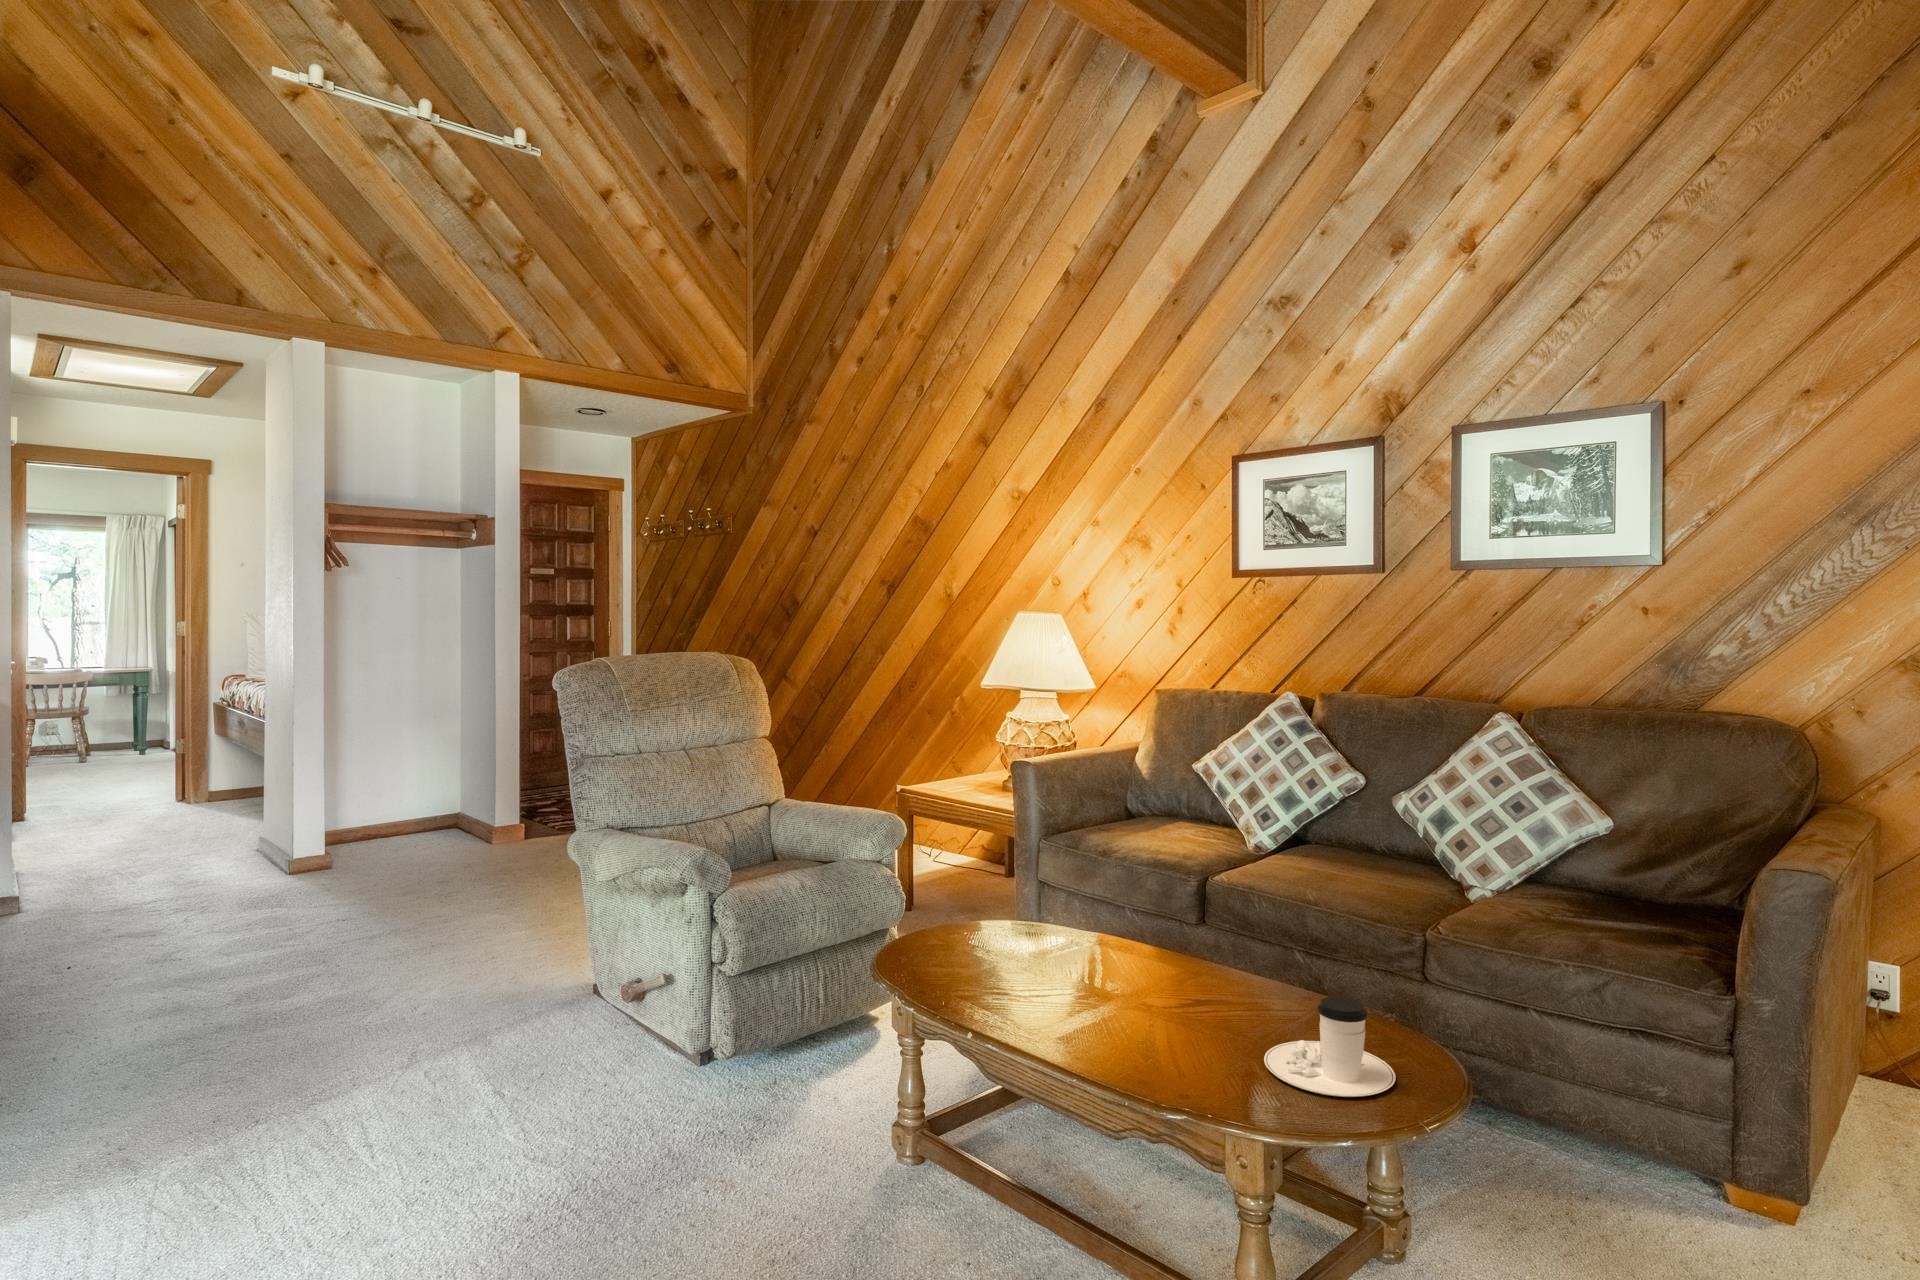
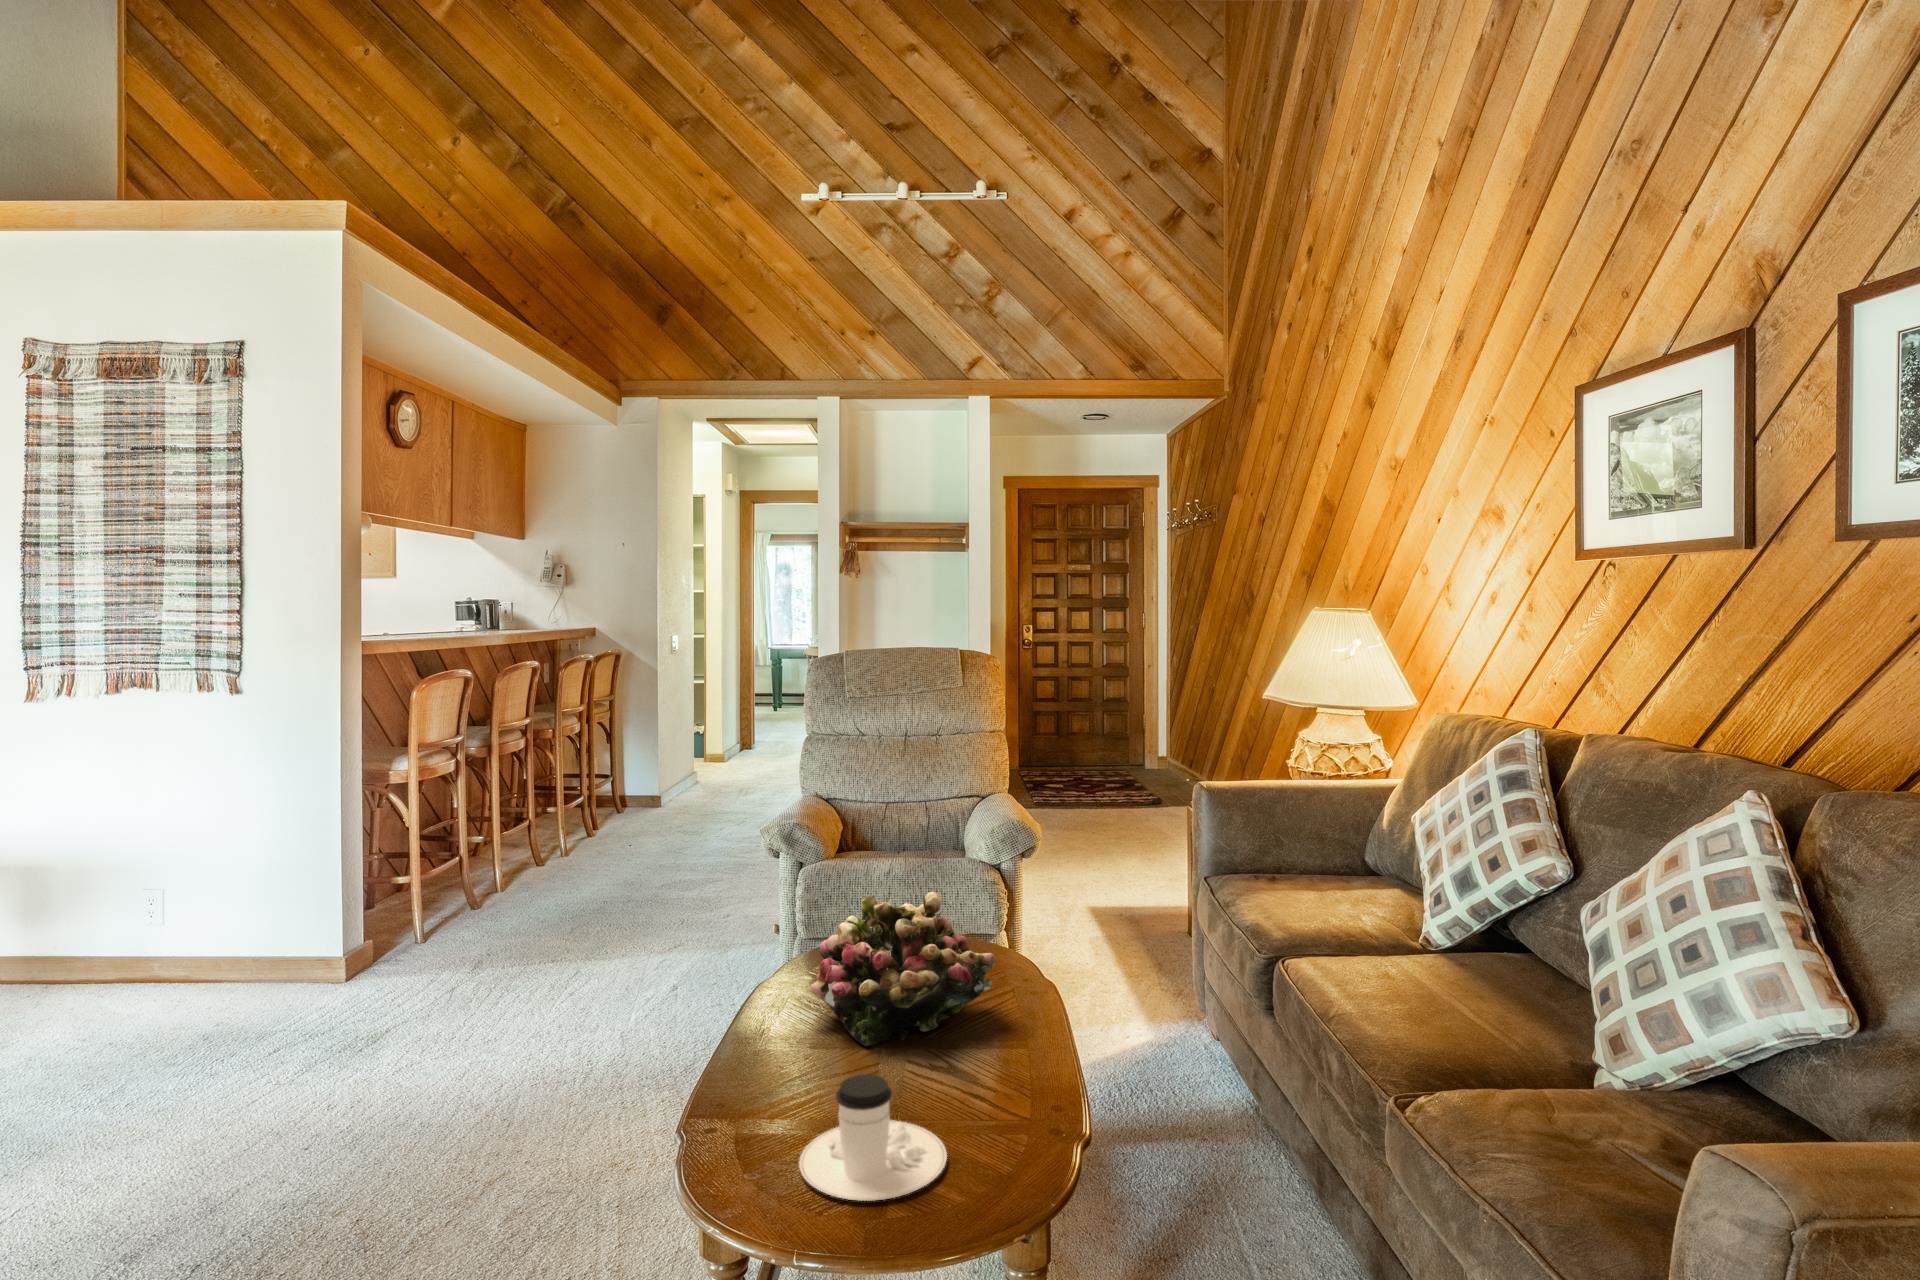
flower arrangement: none [988,869,1177,1014] -> present [810,892,996,1047]

